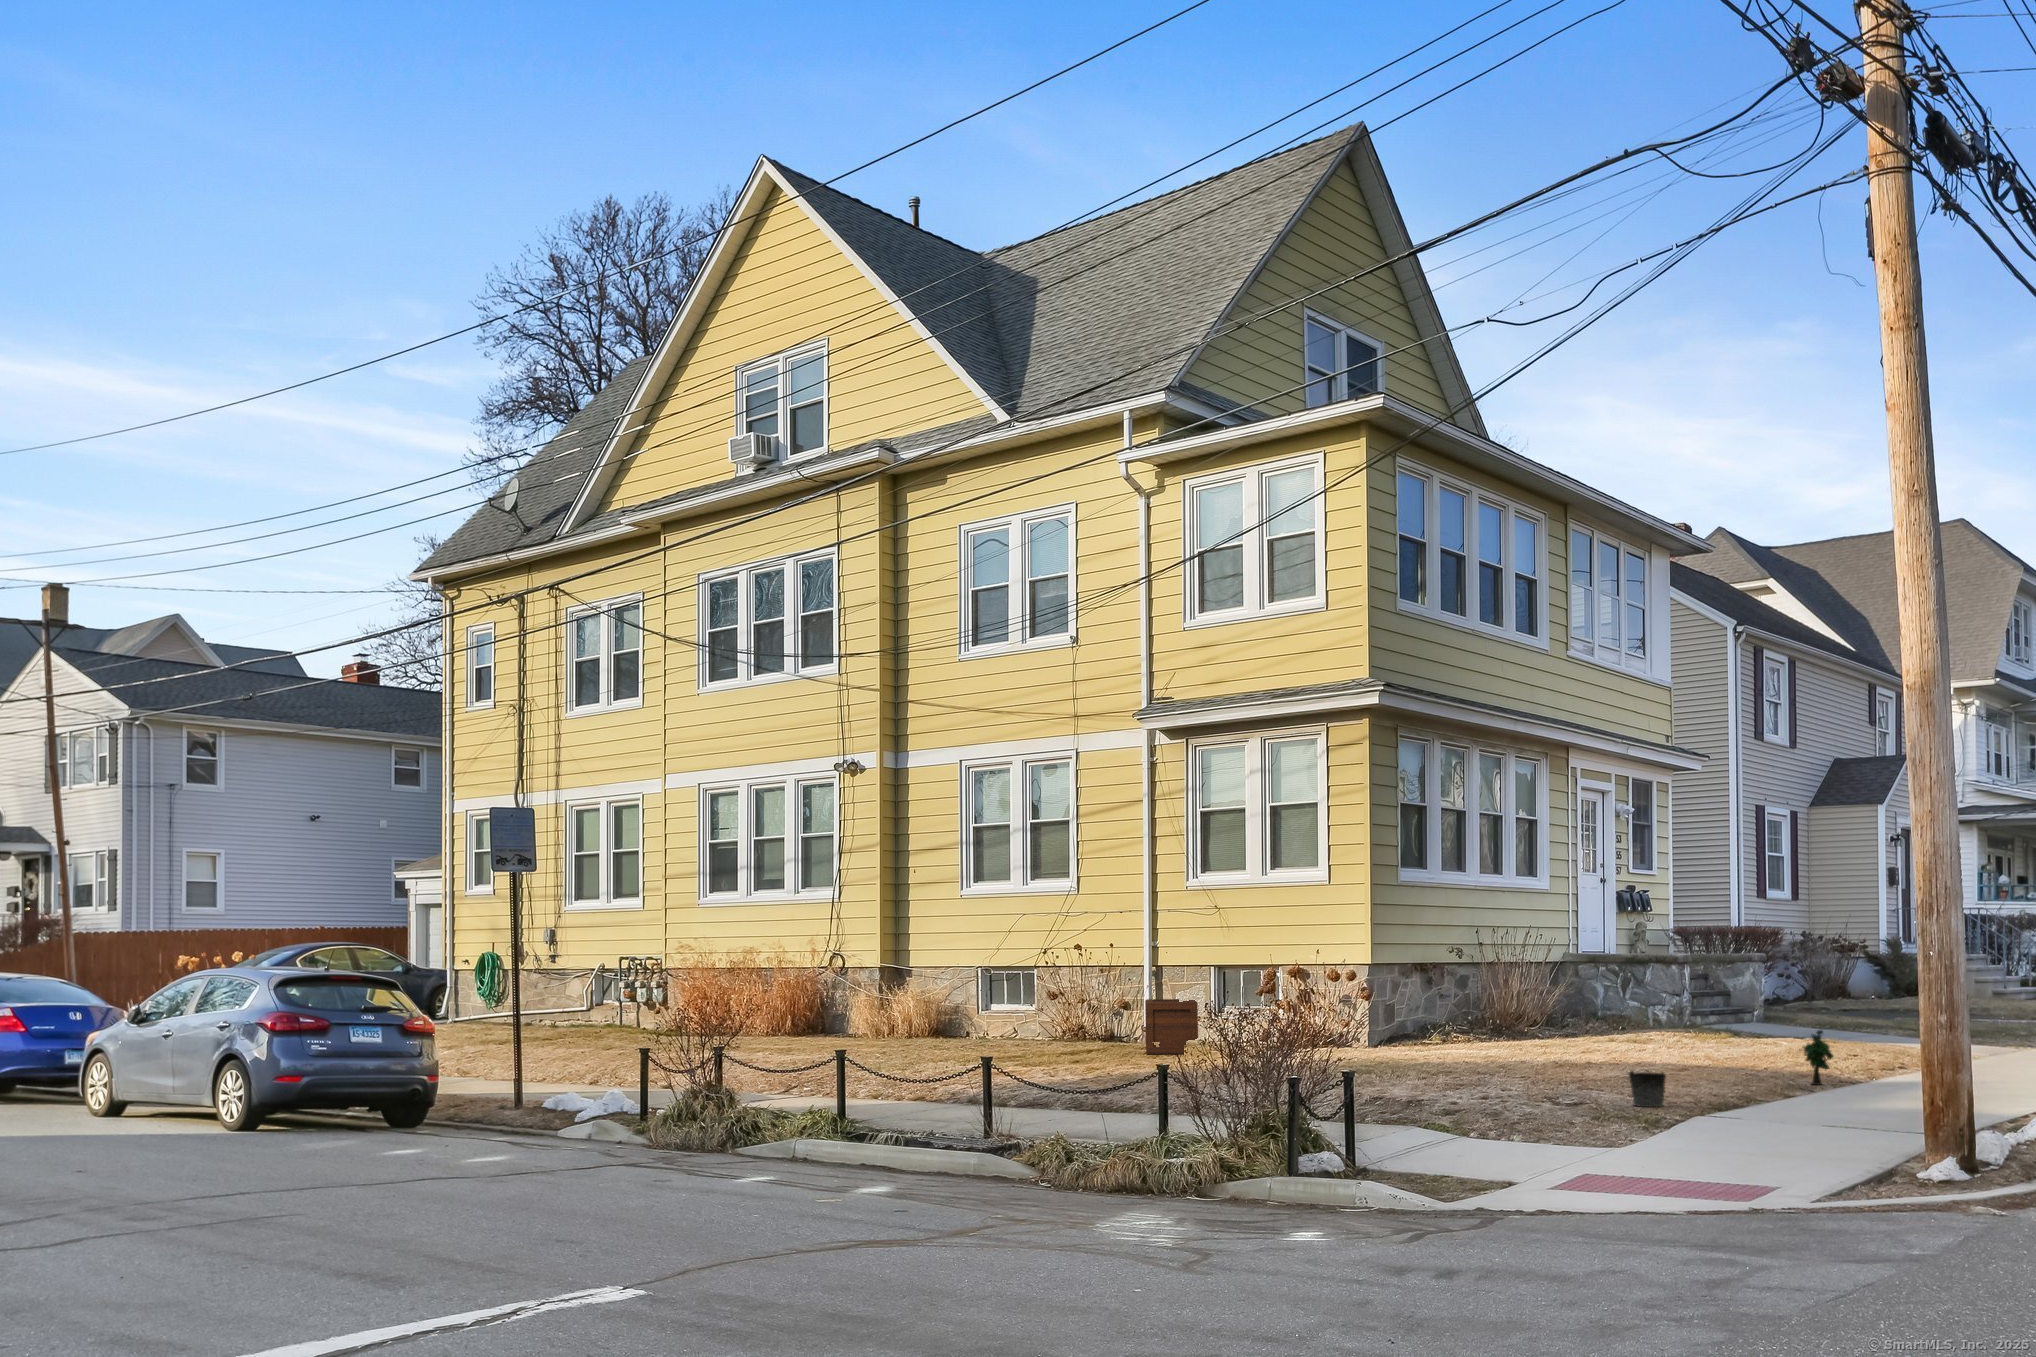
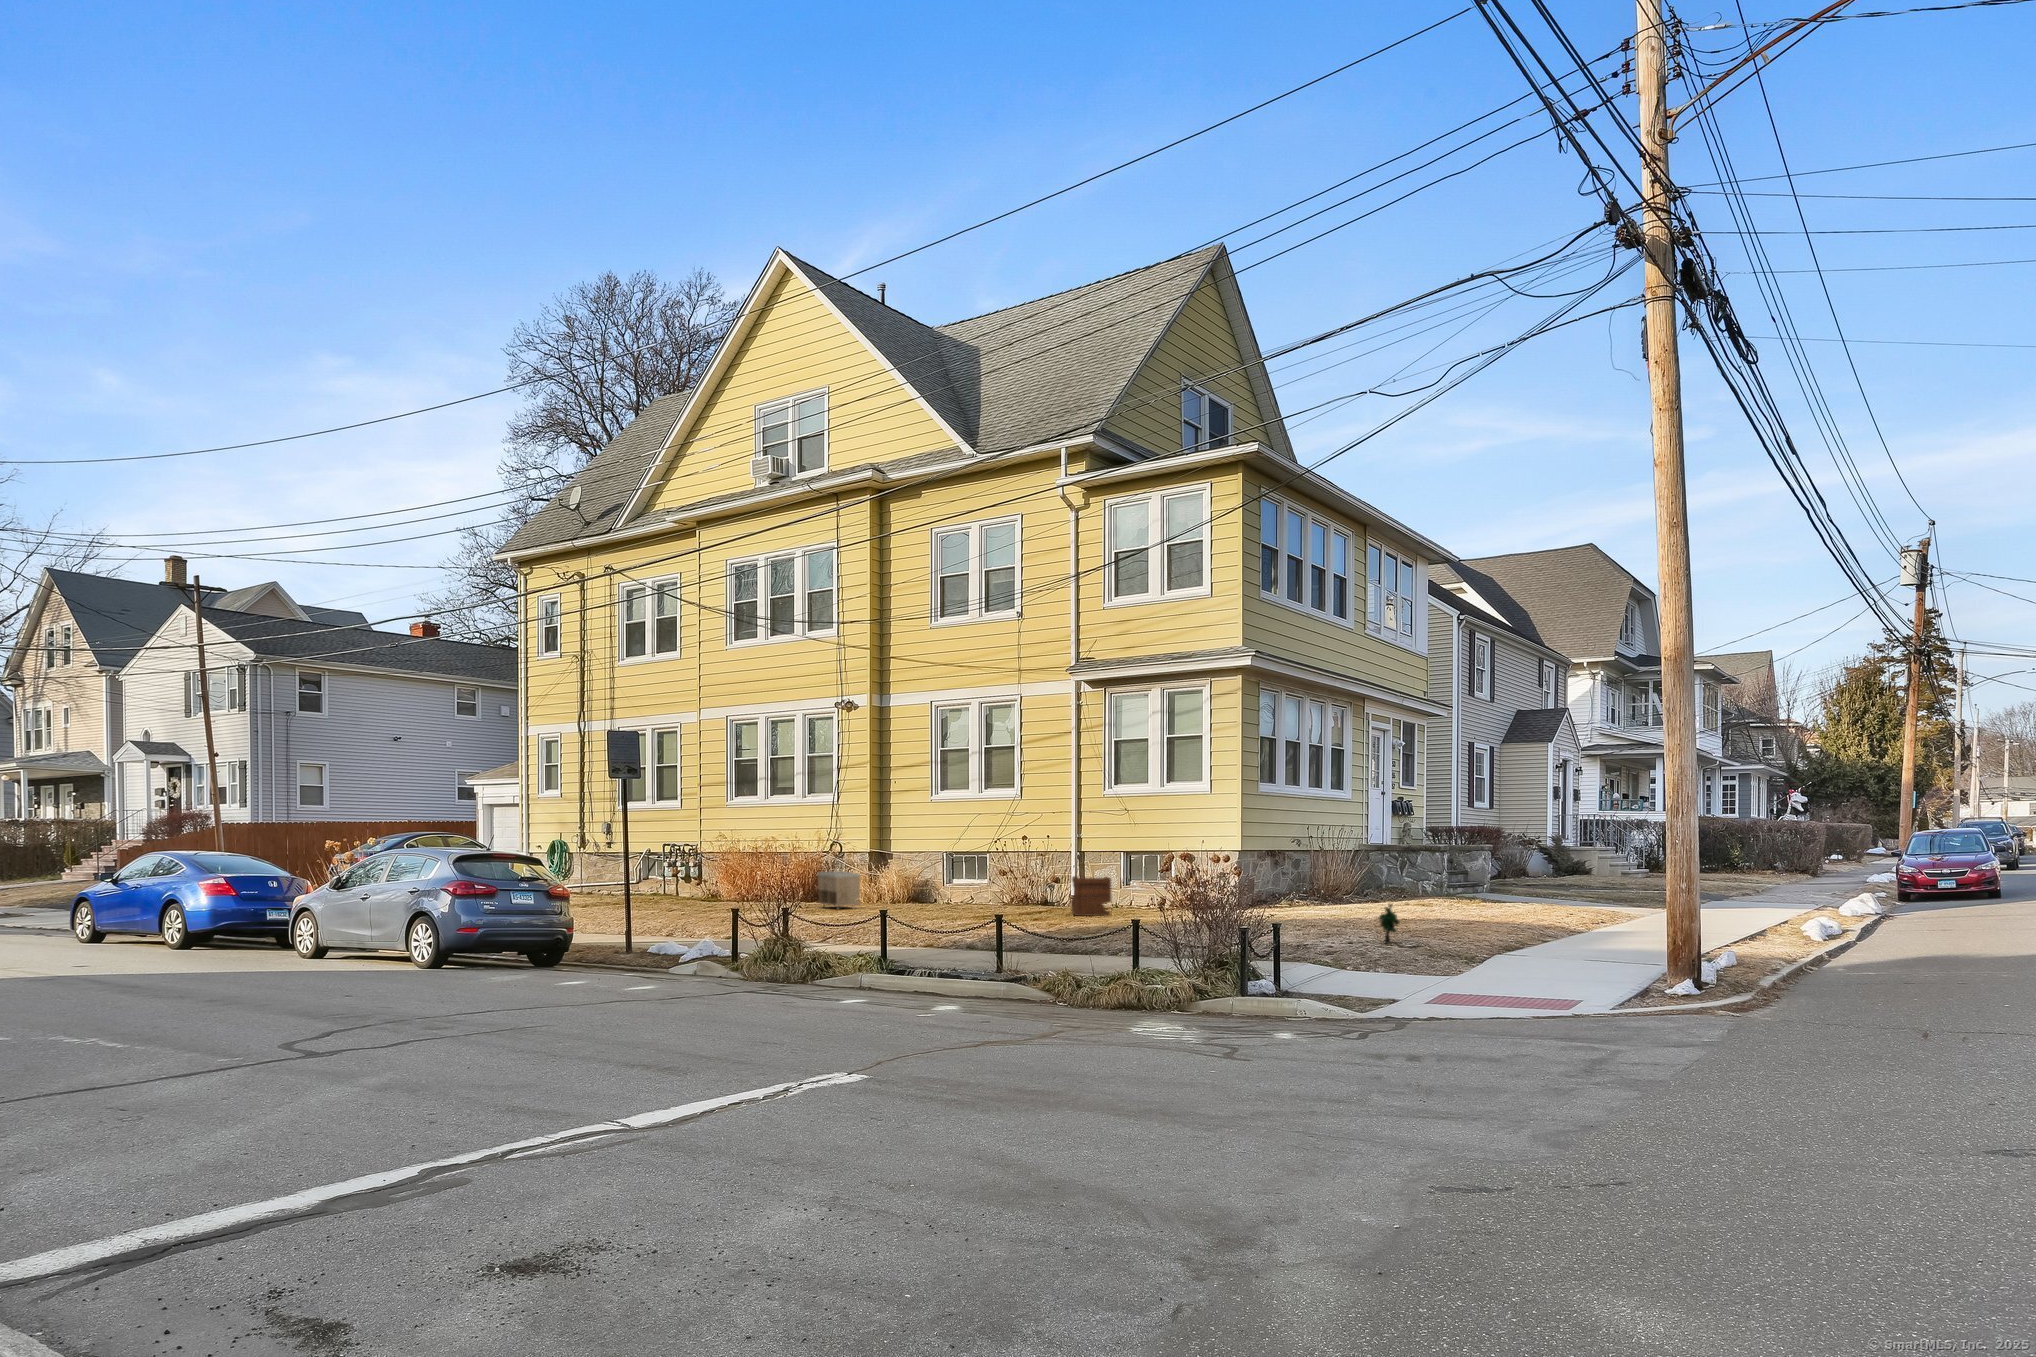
storage bench: none [809,993,865,1045] -> present [817,871,860,909]
decorative plant: present [1803,1030,1833,1085] -> present [1378,904,1399,944]
bucket: present [1628,1071,1666,1107] -> none [1439,924,1467,950]

